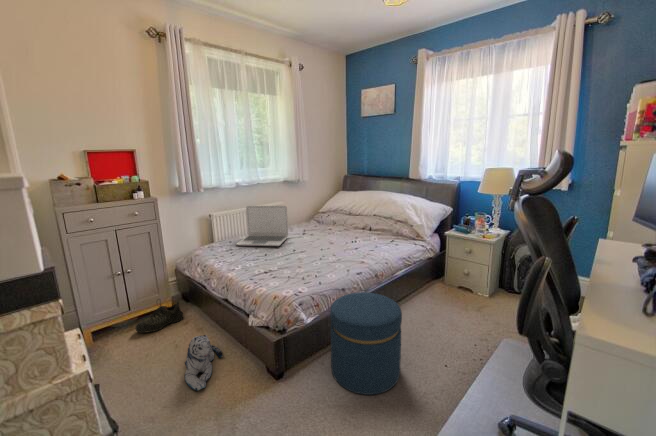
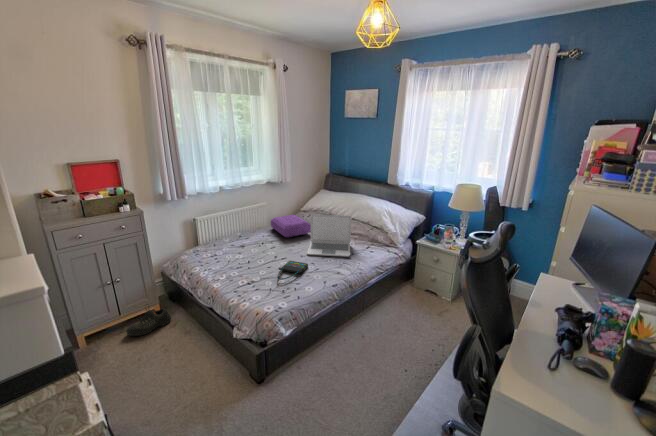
laptop: present [236,206,288,246] -> present [307,214,351,257]
pillow: none [288,213,330,234] -> present [271,215,311,237]
tote bag: none [297,252,329,272] -> present [277,261,308,284]
ottoman: present [330,292,402,395] -> none [306,307,368,398]
plush toy: present [185,335,223,391] -> none [175,345,210,395]

